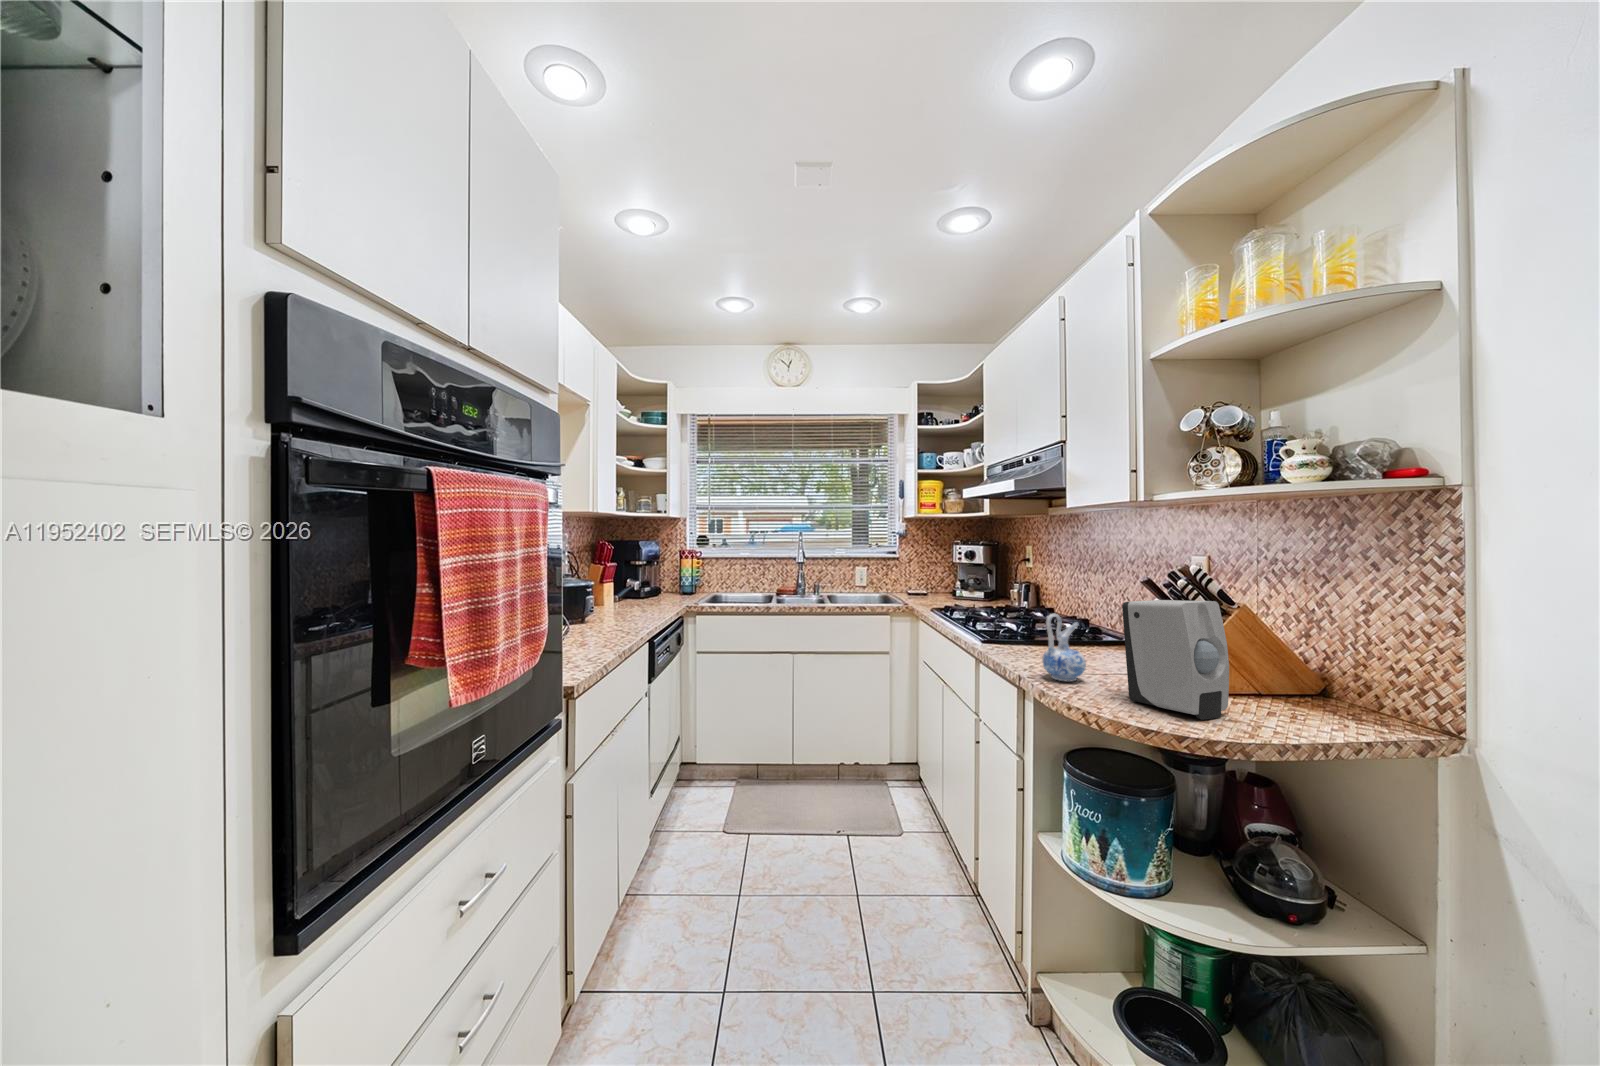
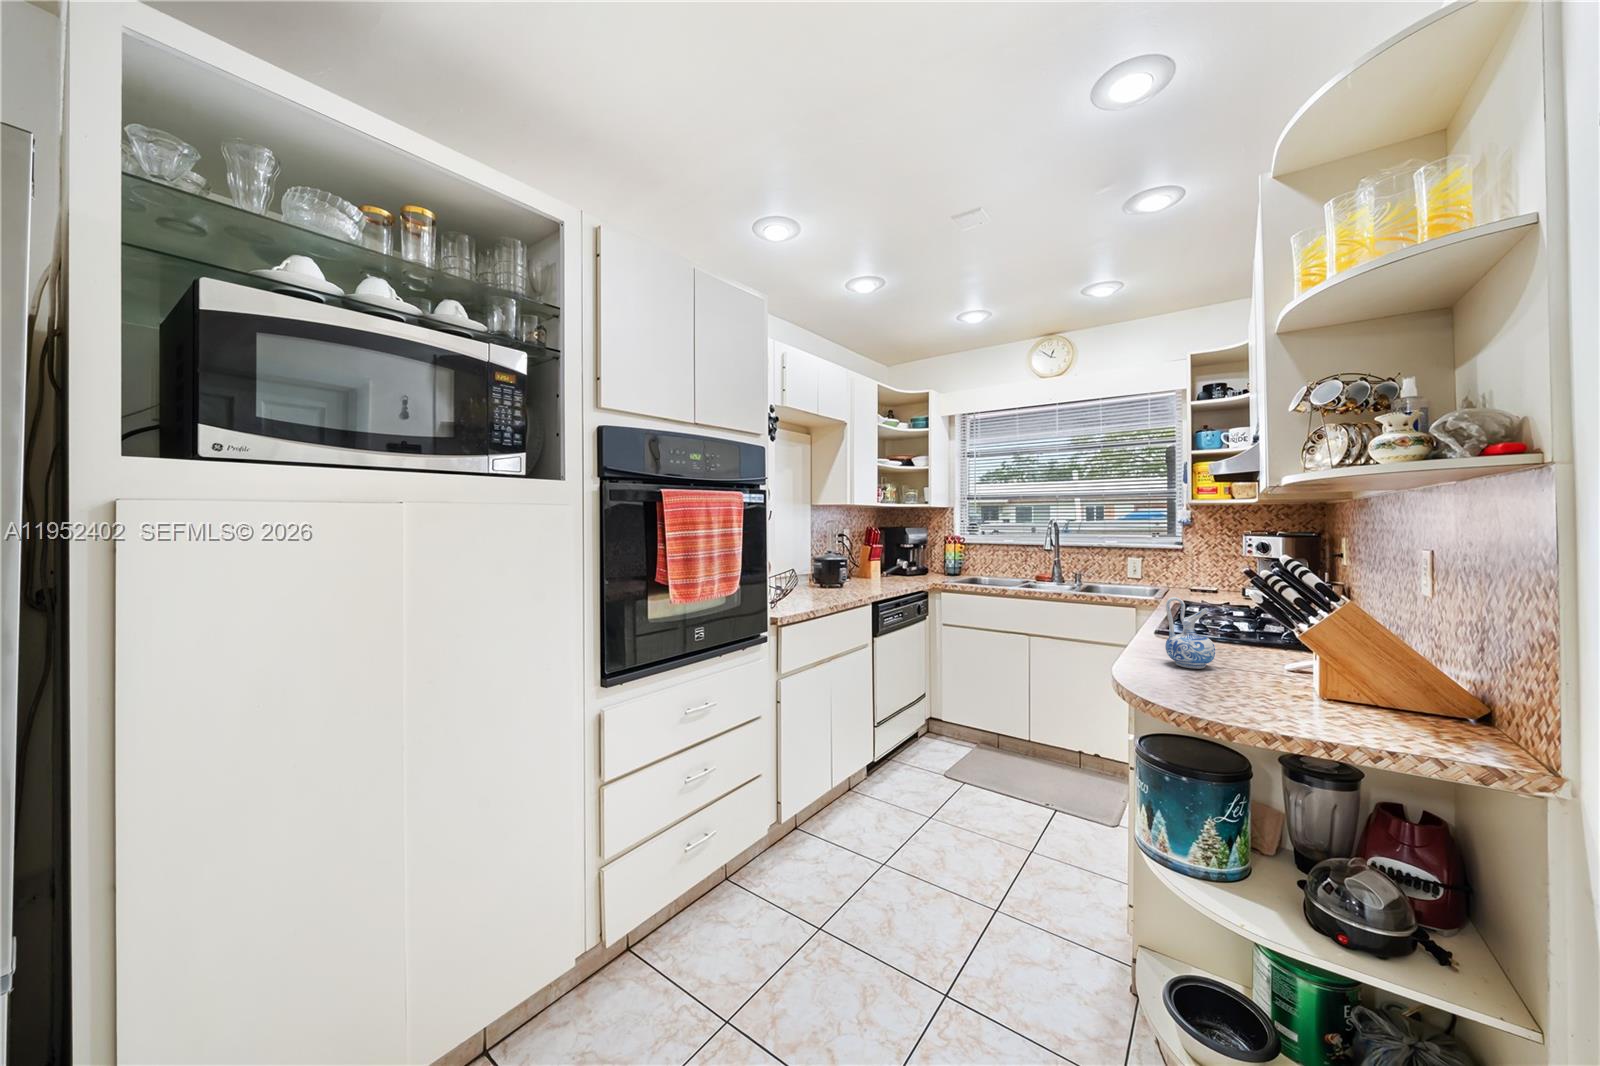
soap dispenser: present [1122,600,1229,720] -> none [1216,585,1321,713]

